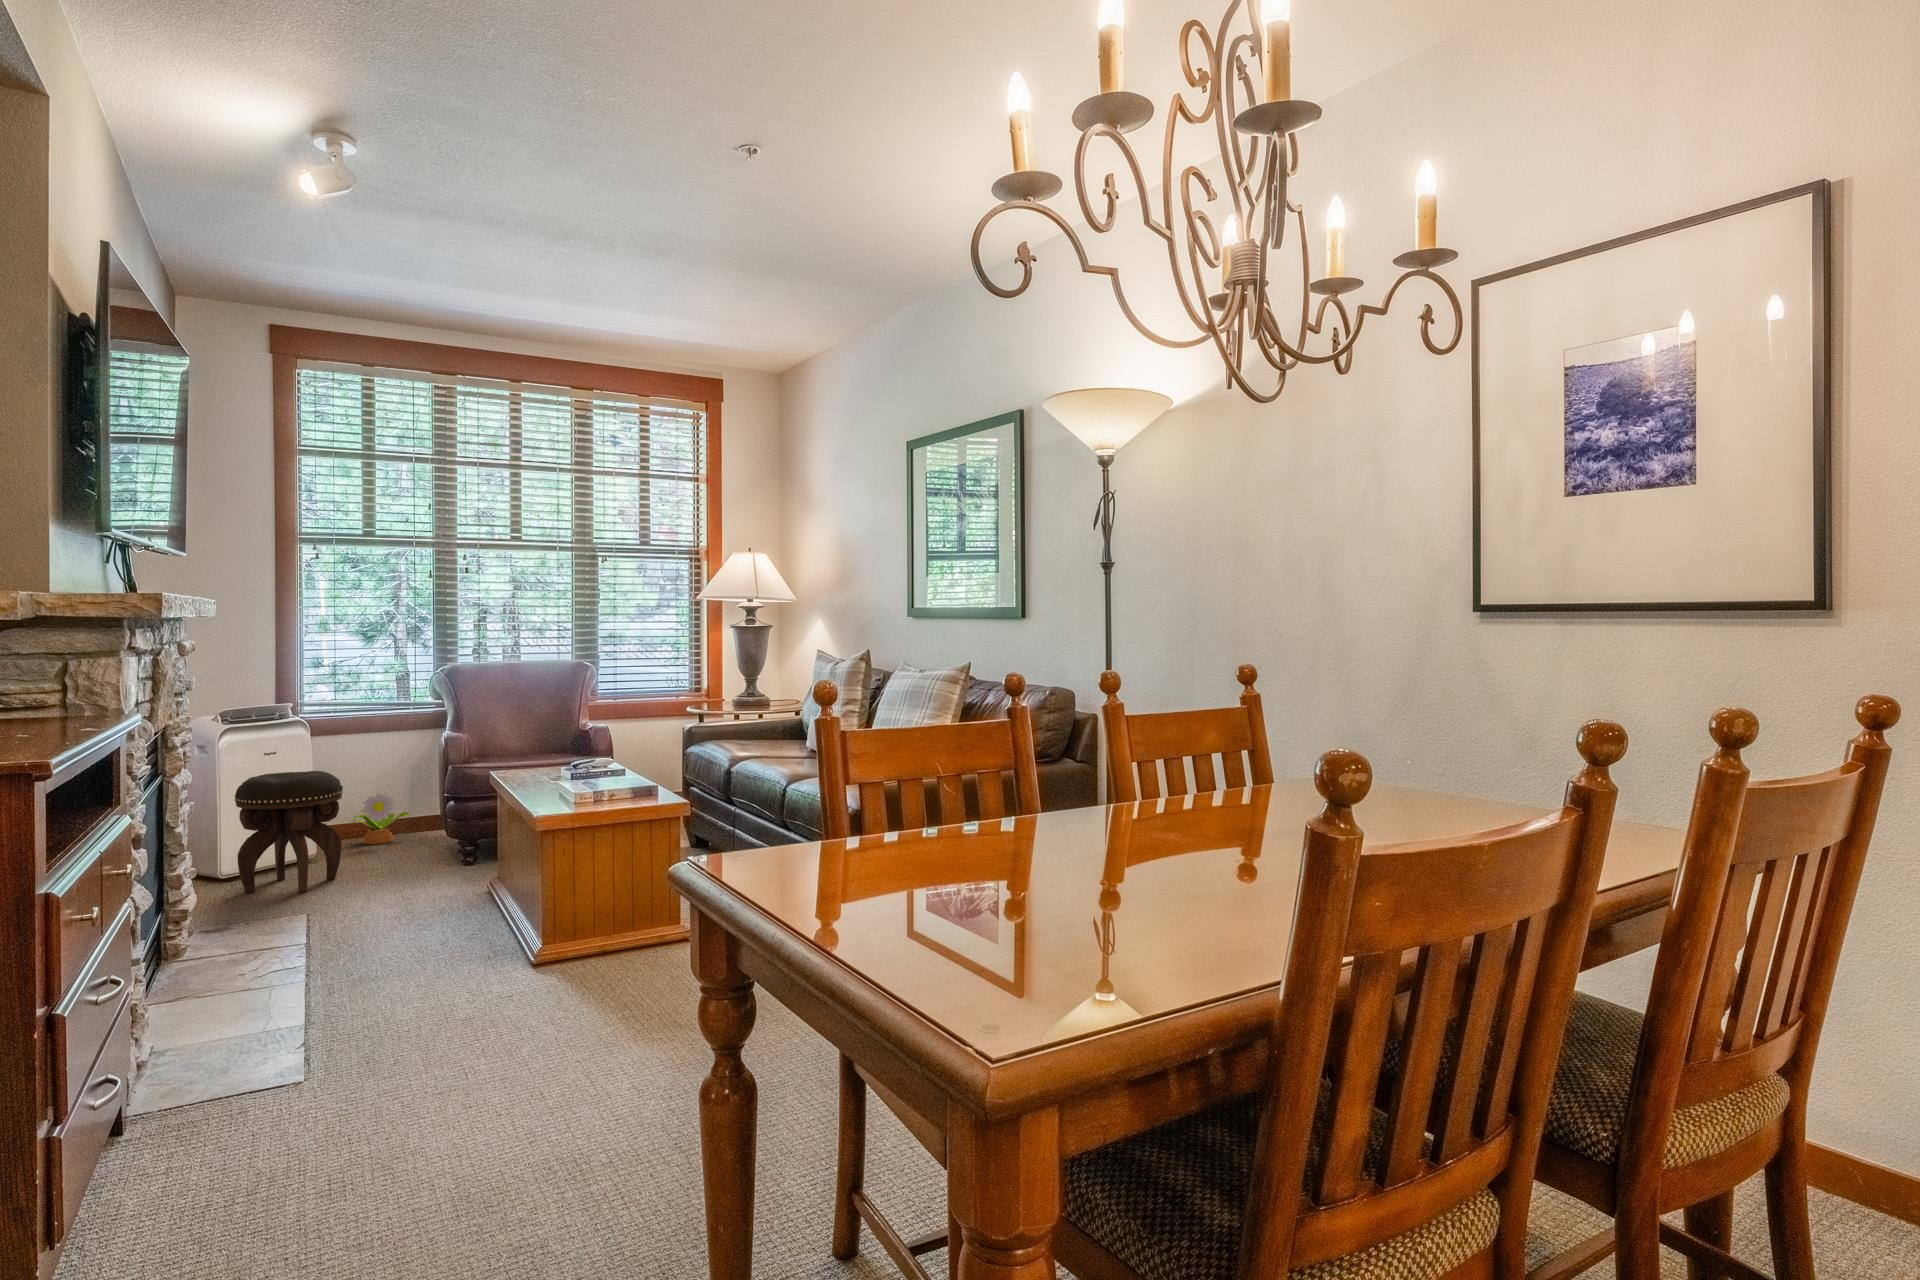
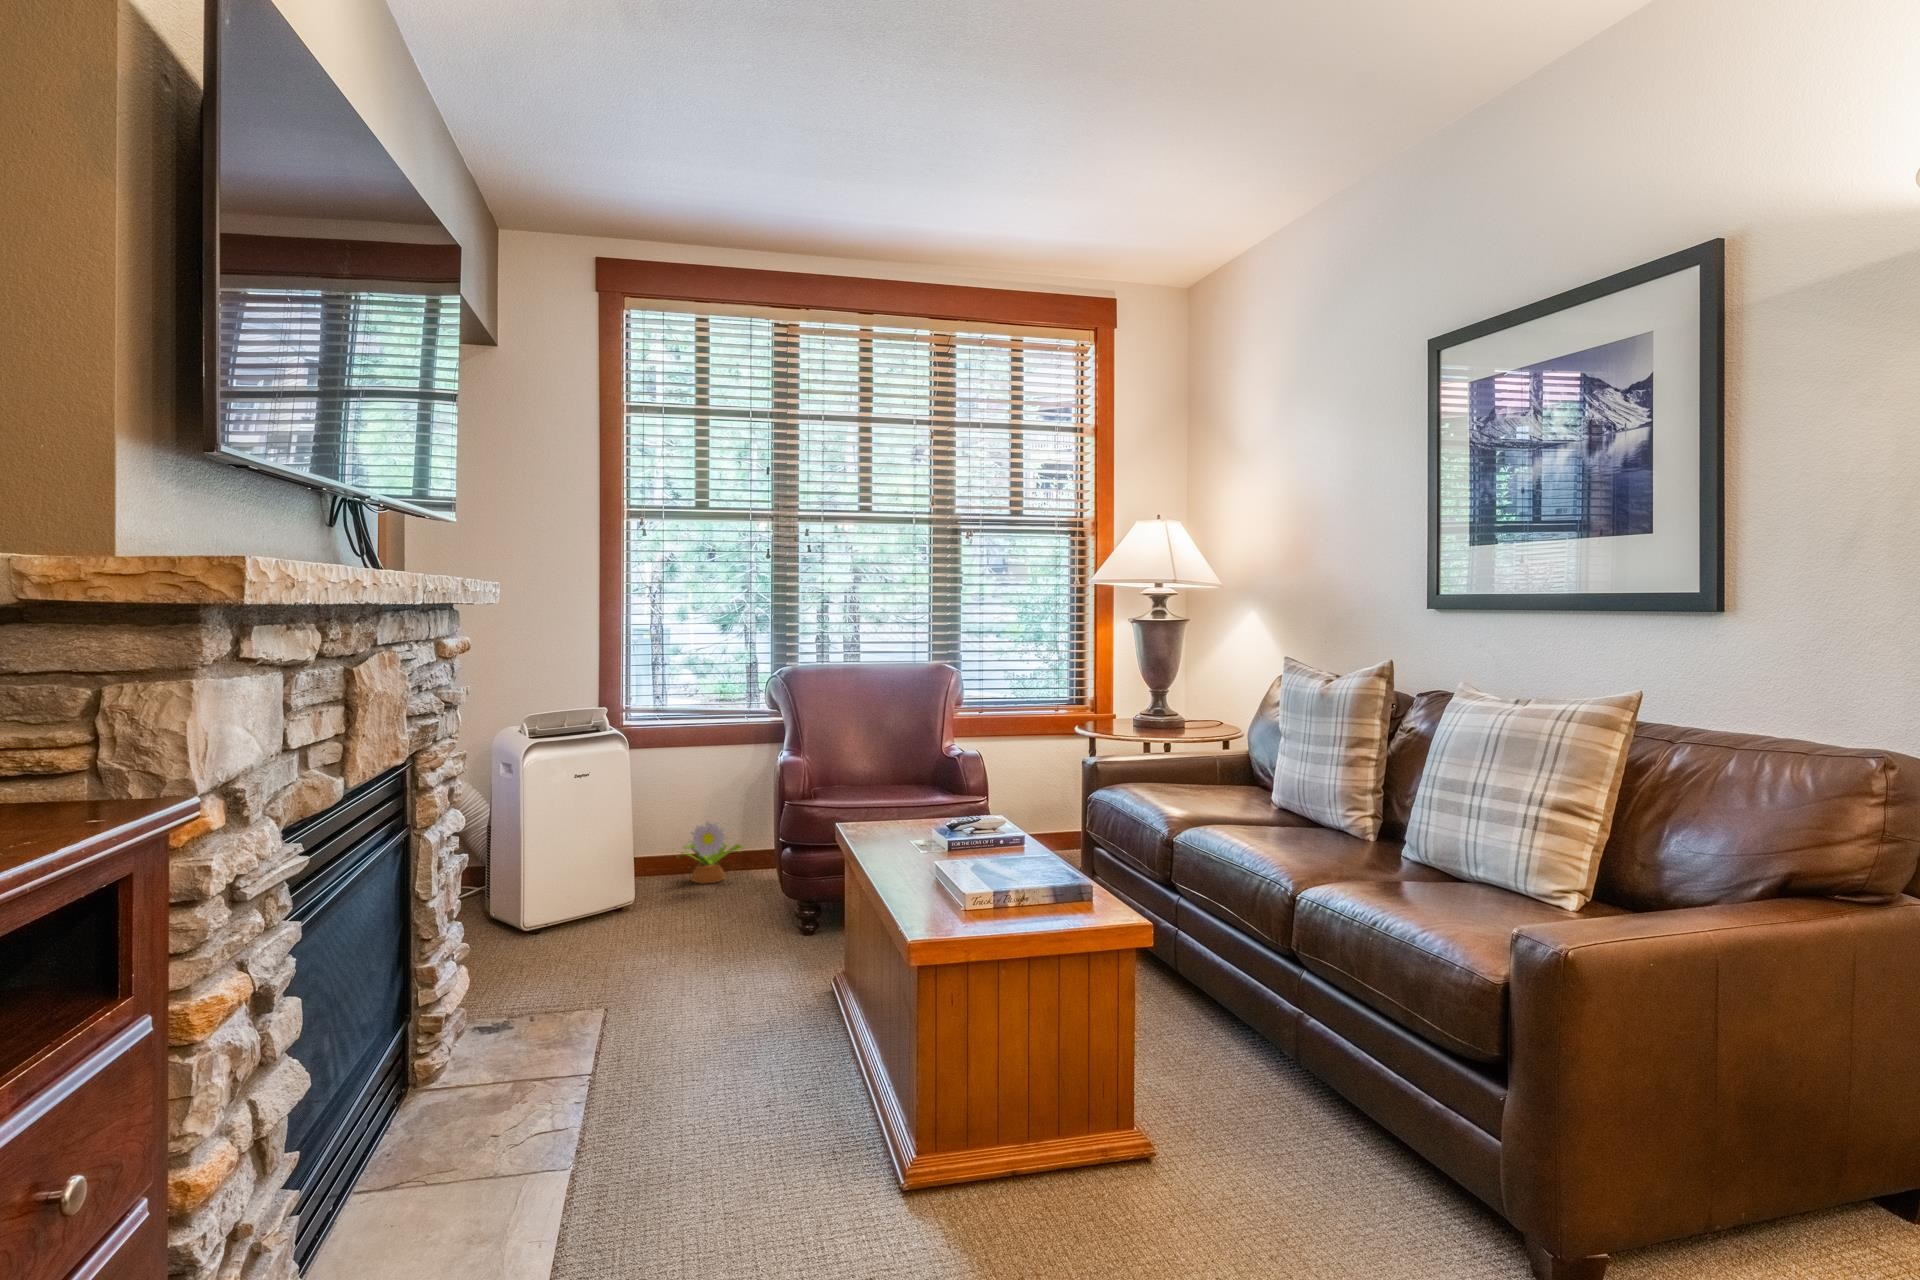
footstool: present [235,771,343,893] -> none [536,802,660,964]

